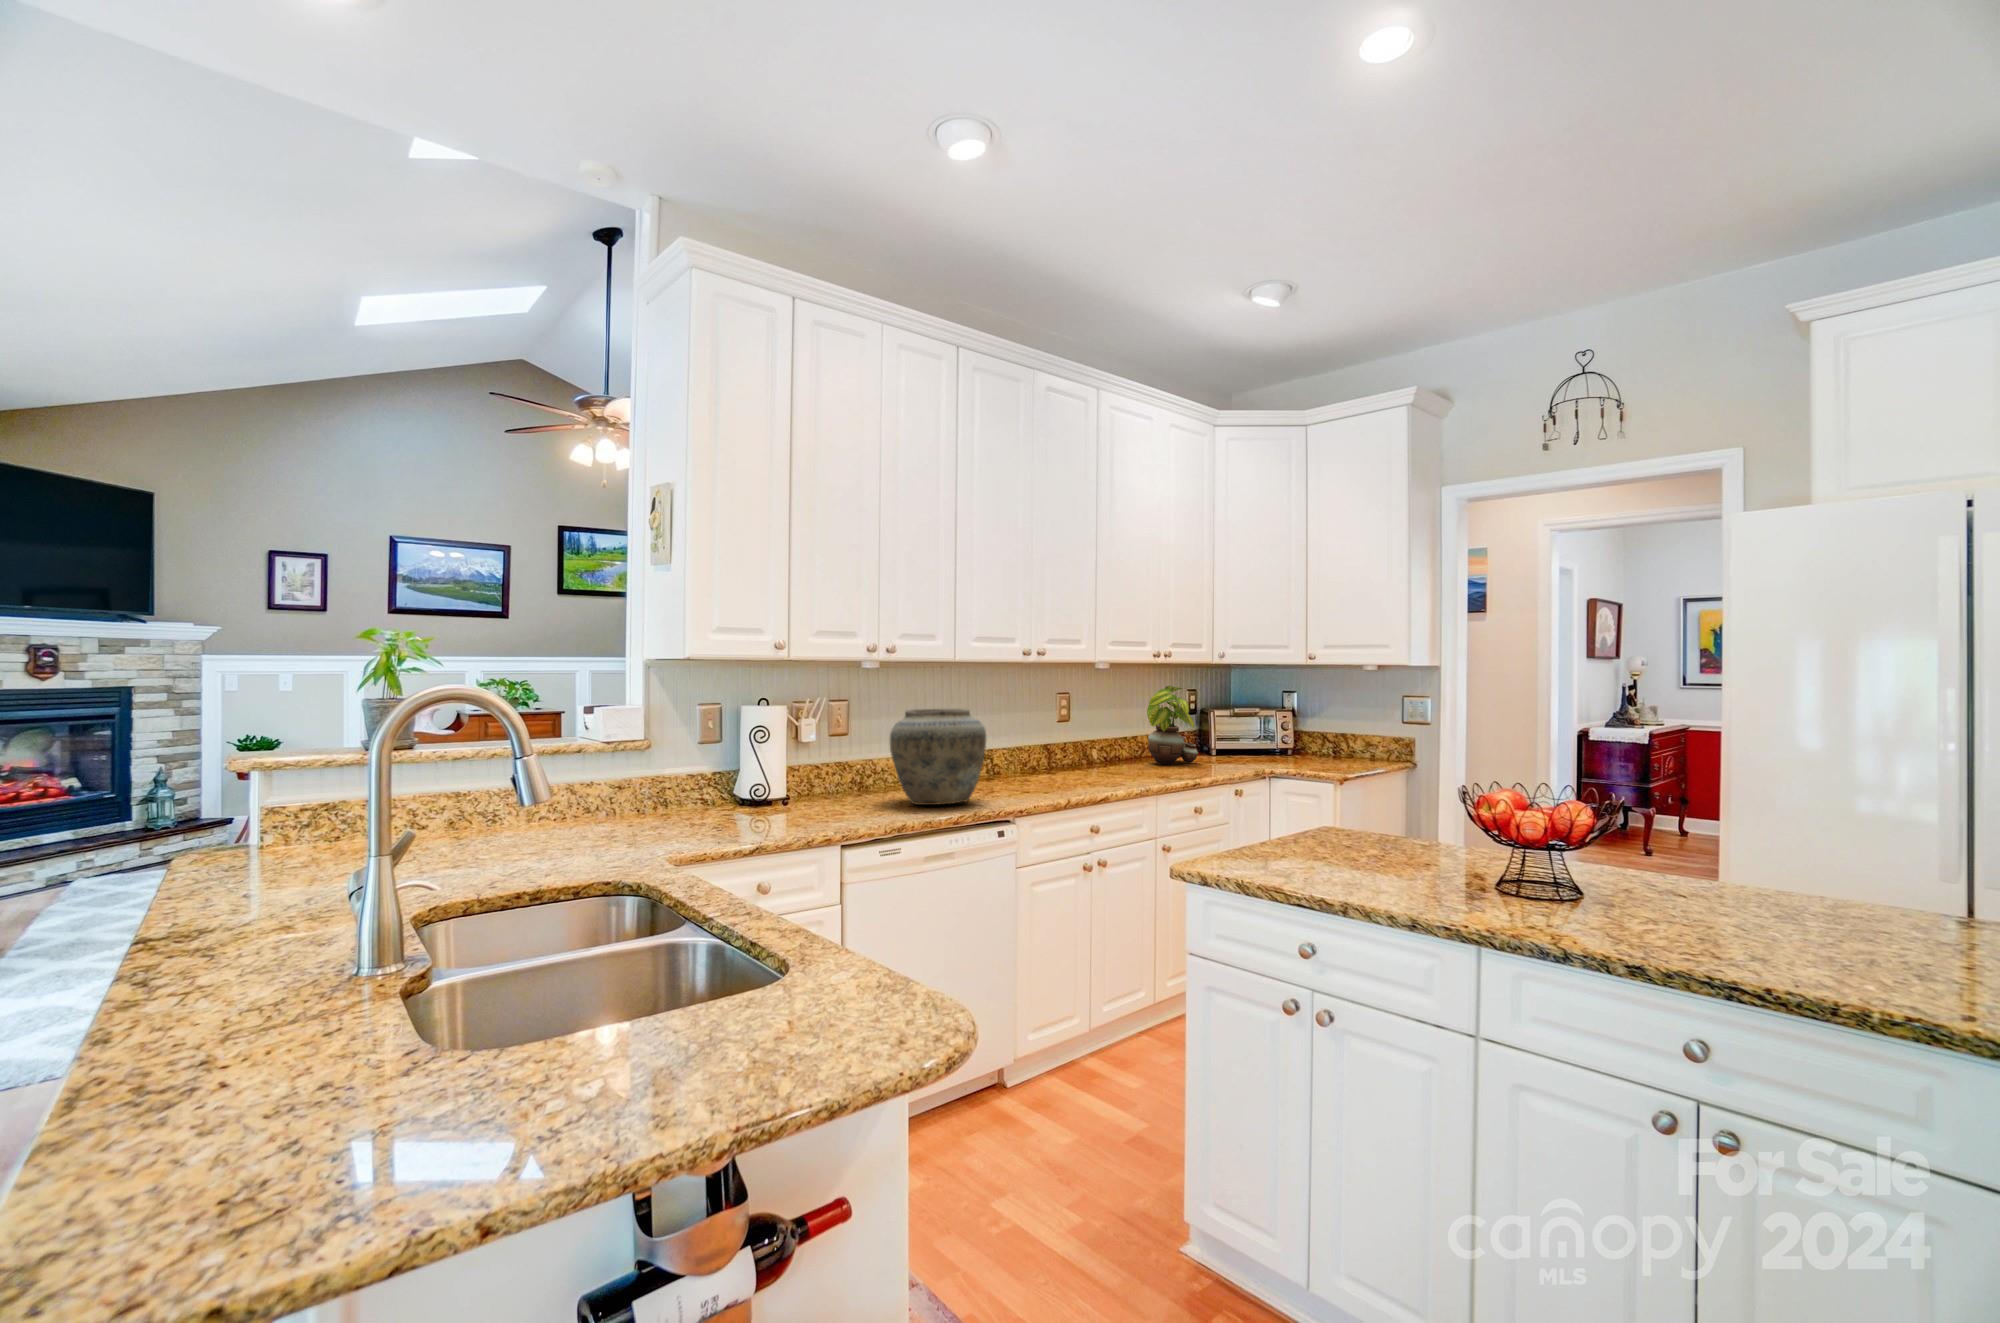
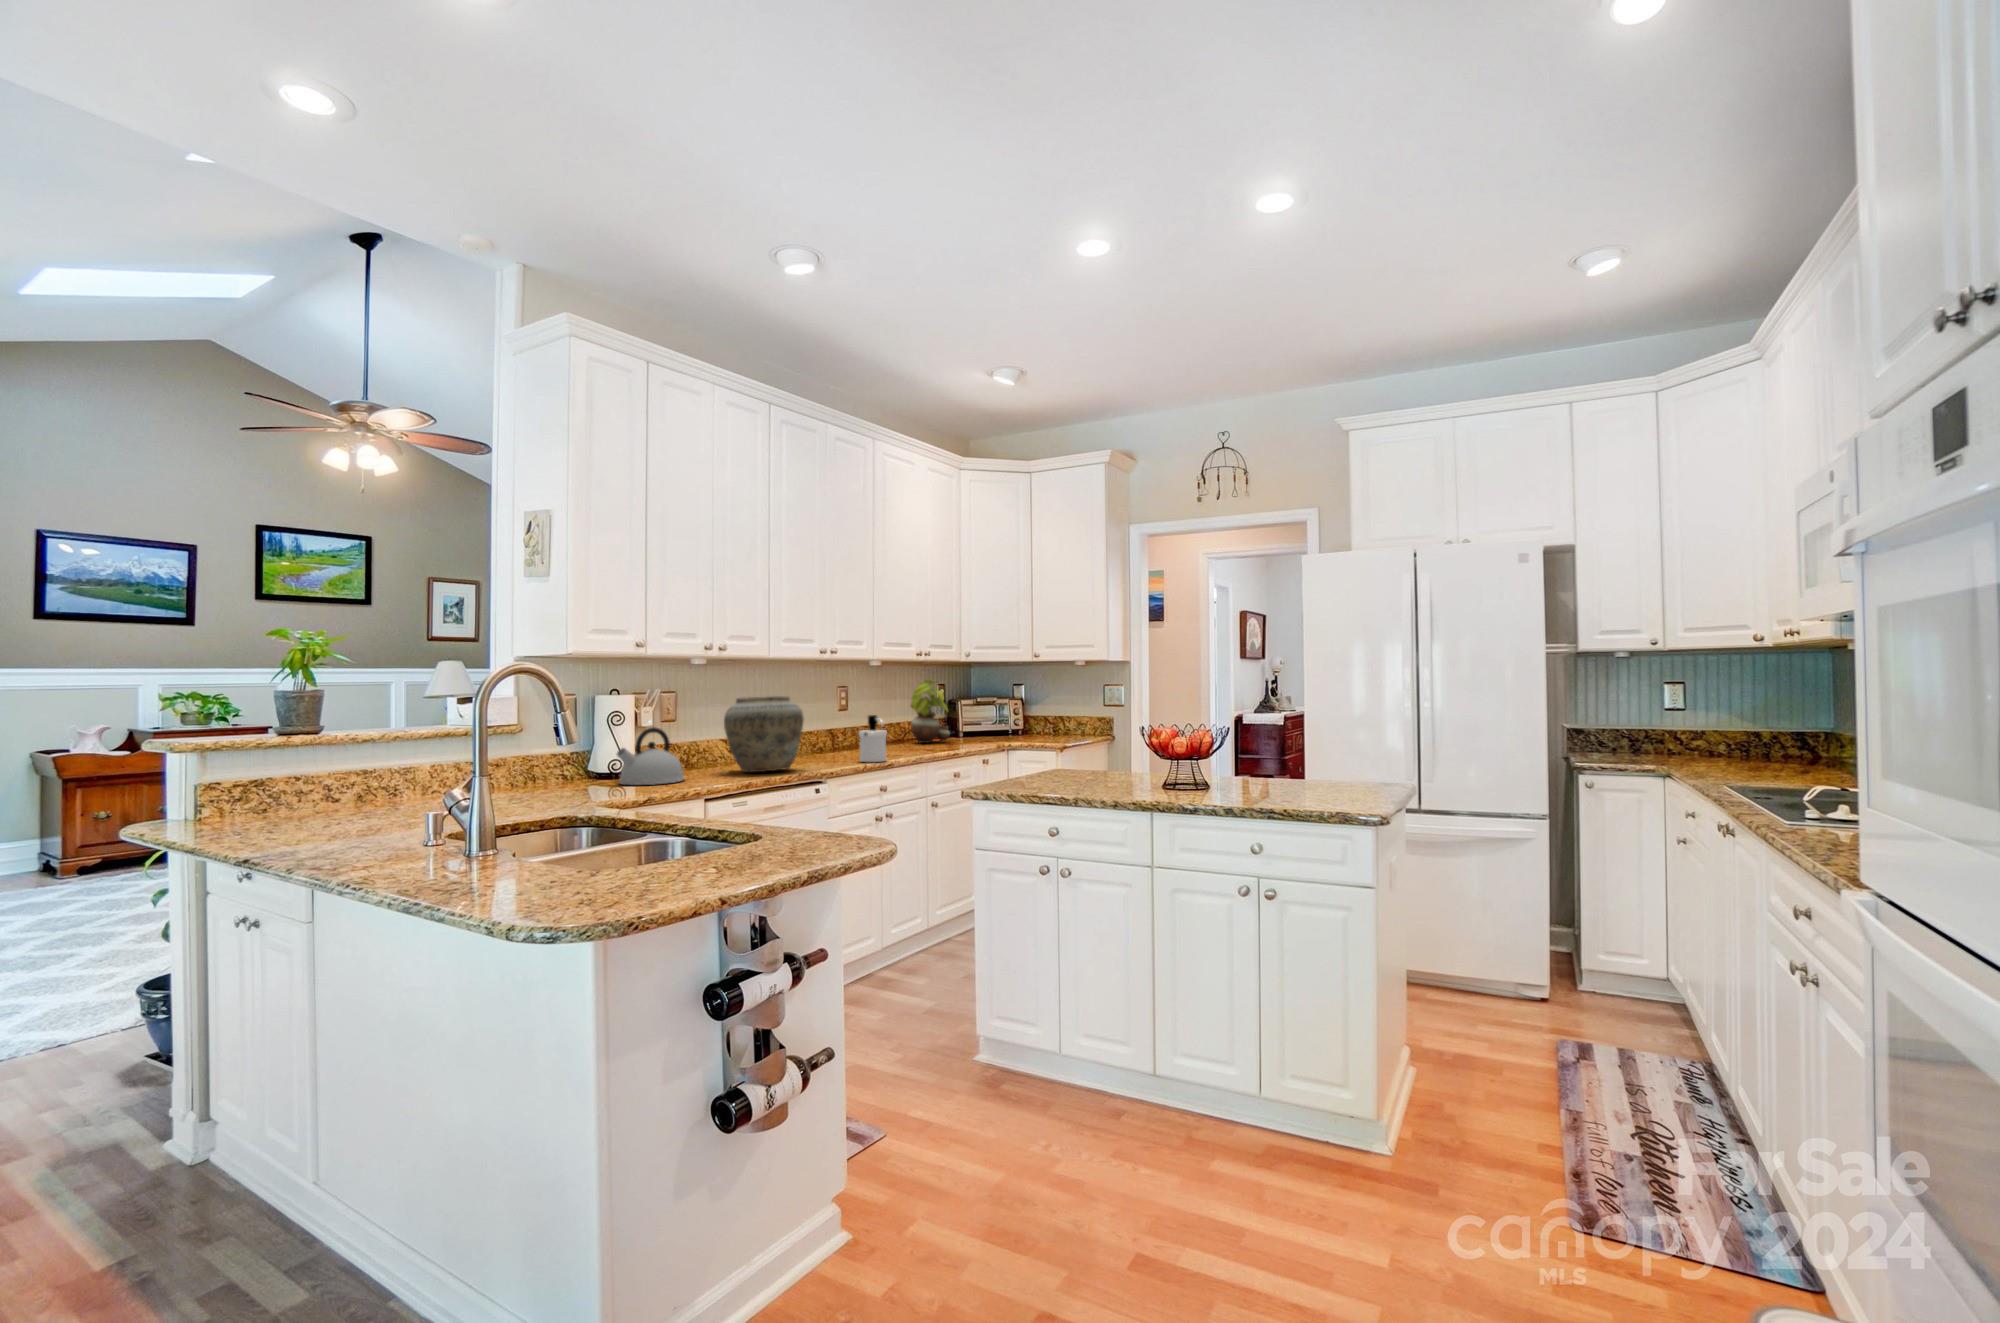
soap dispenser: none [1063,734,1099,795] -> present [859,715,887,762]
kettle: none [751,746,835,819] -> present [617,727,684,785]

